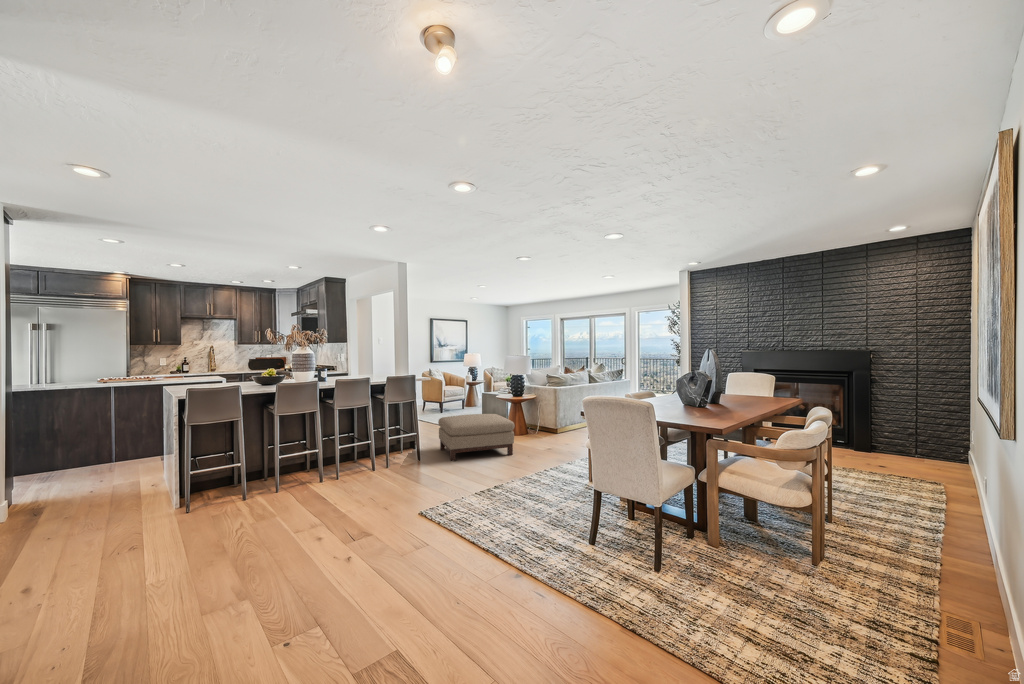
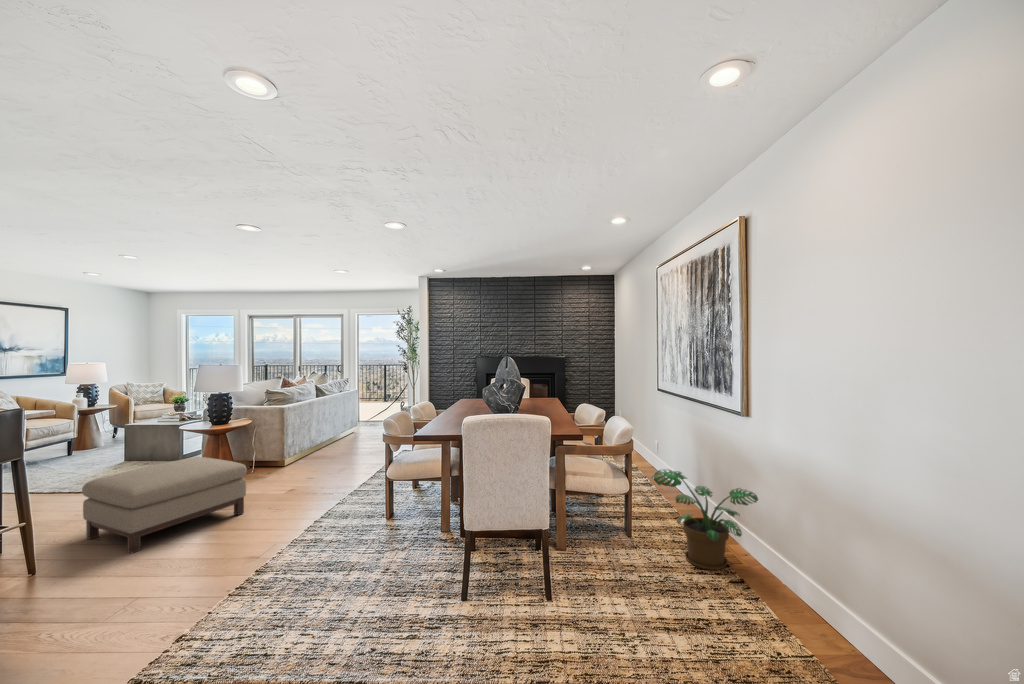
potted plant: none [836,494,981,631] -> present [652,469,758,570]

